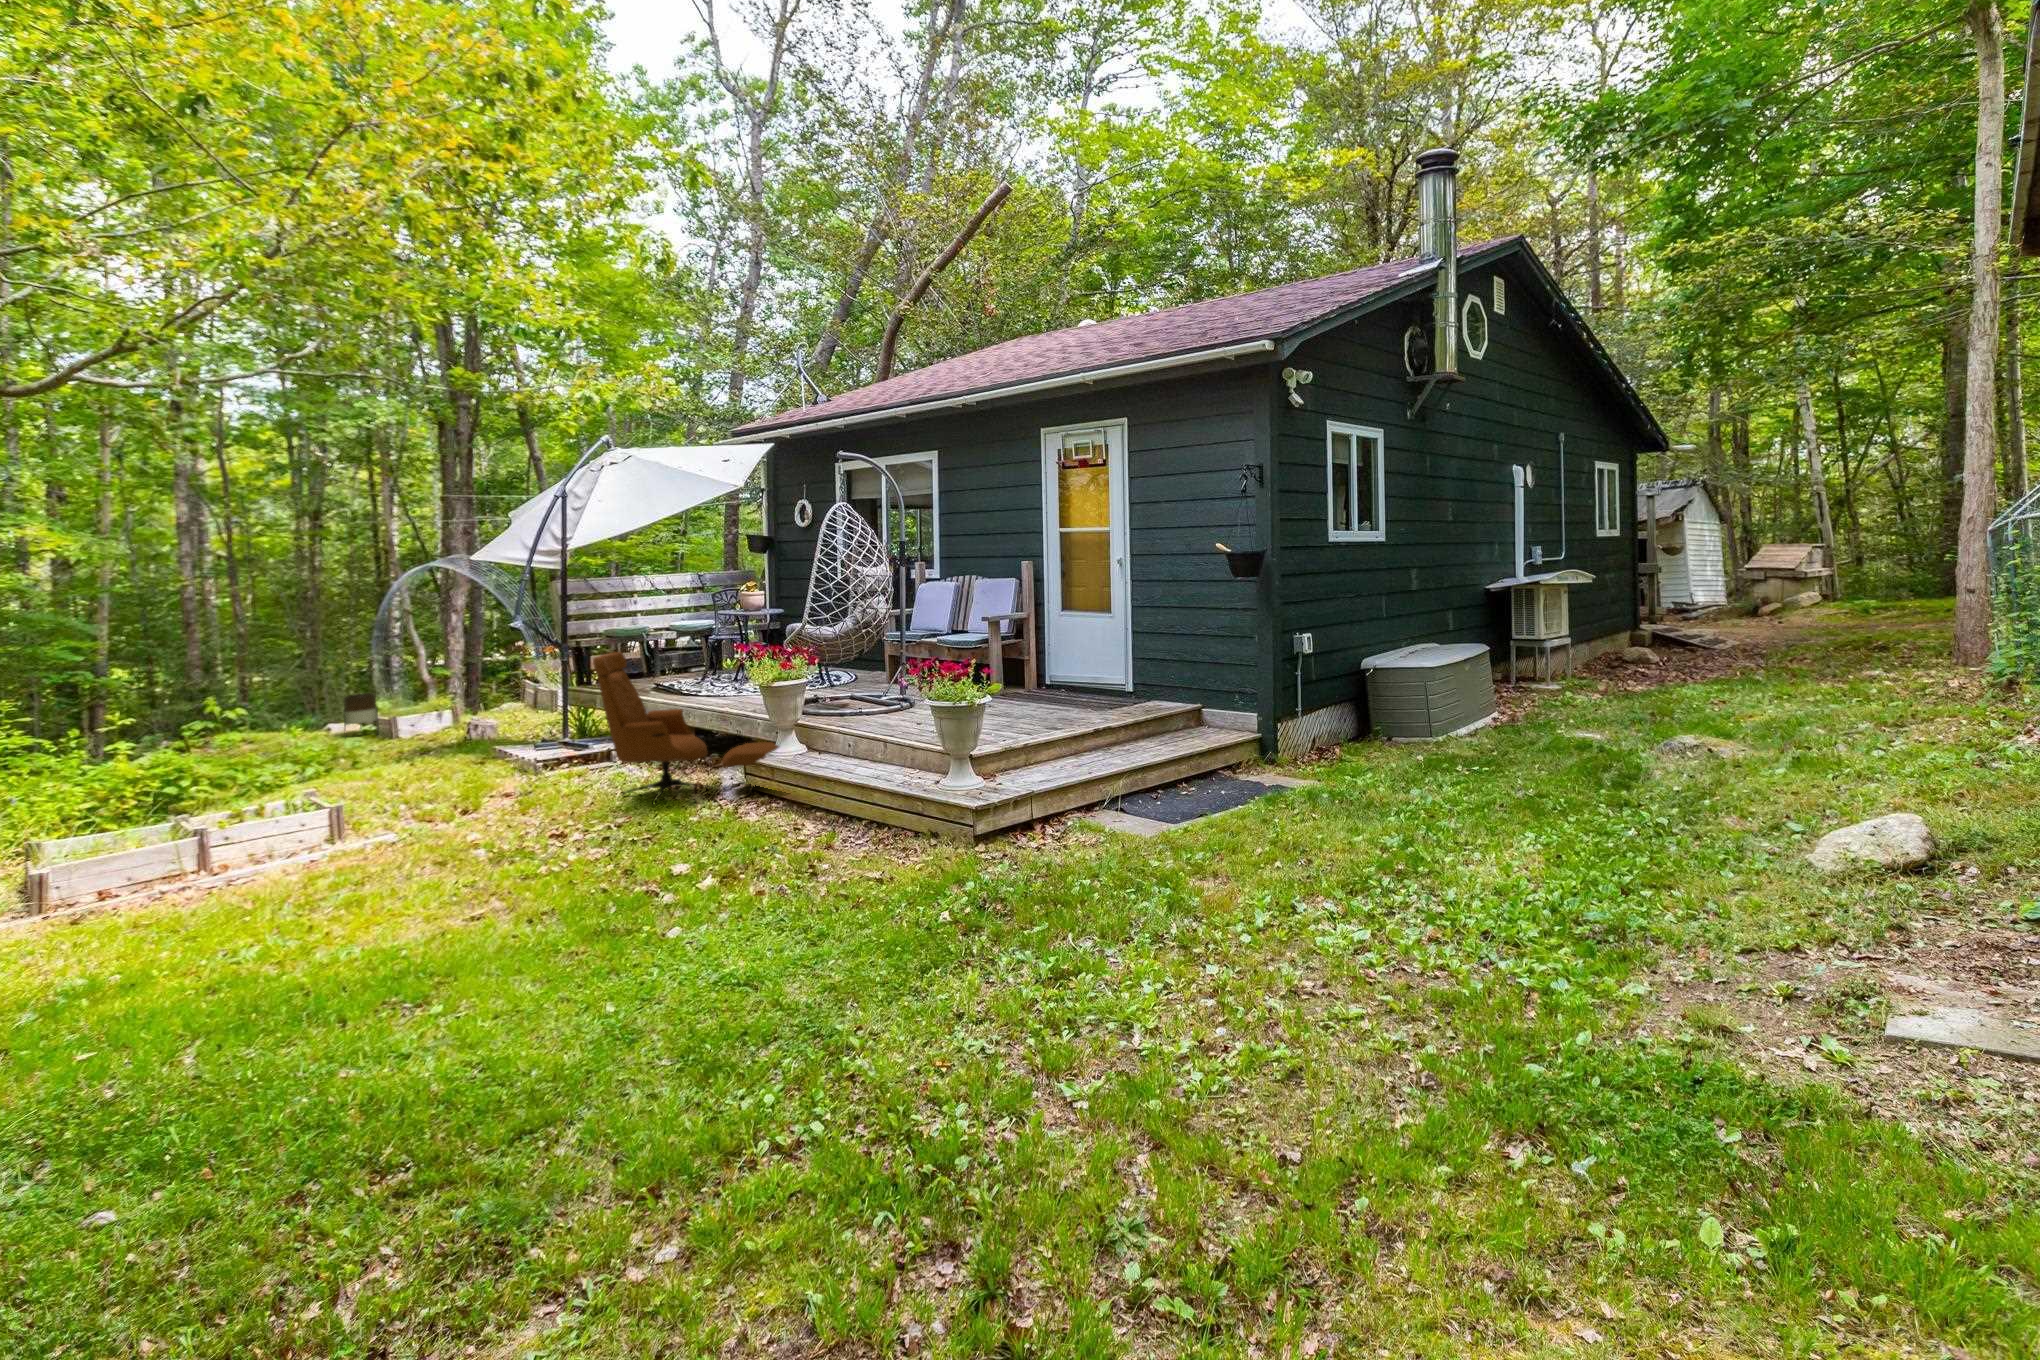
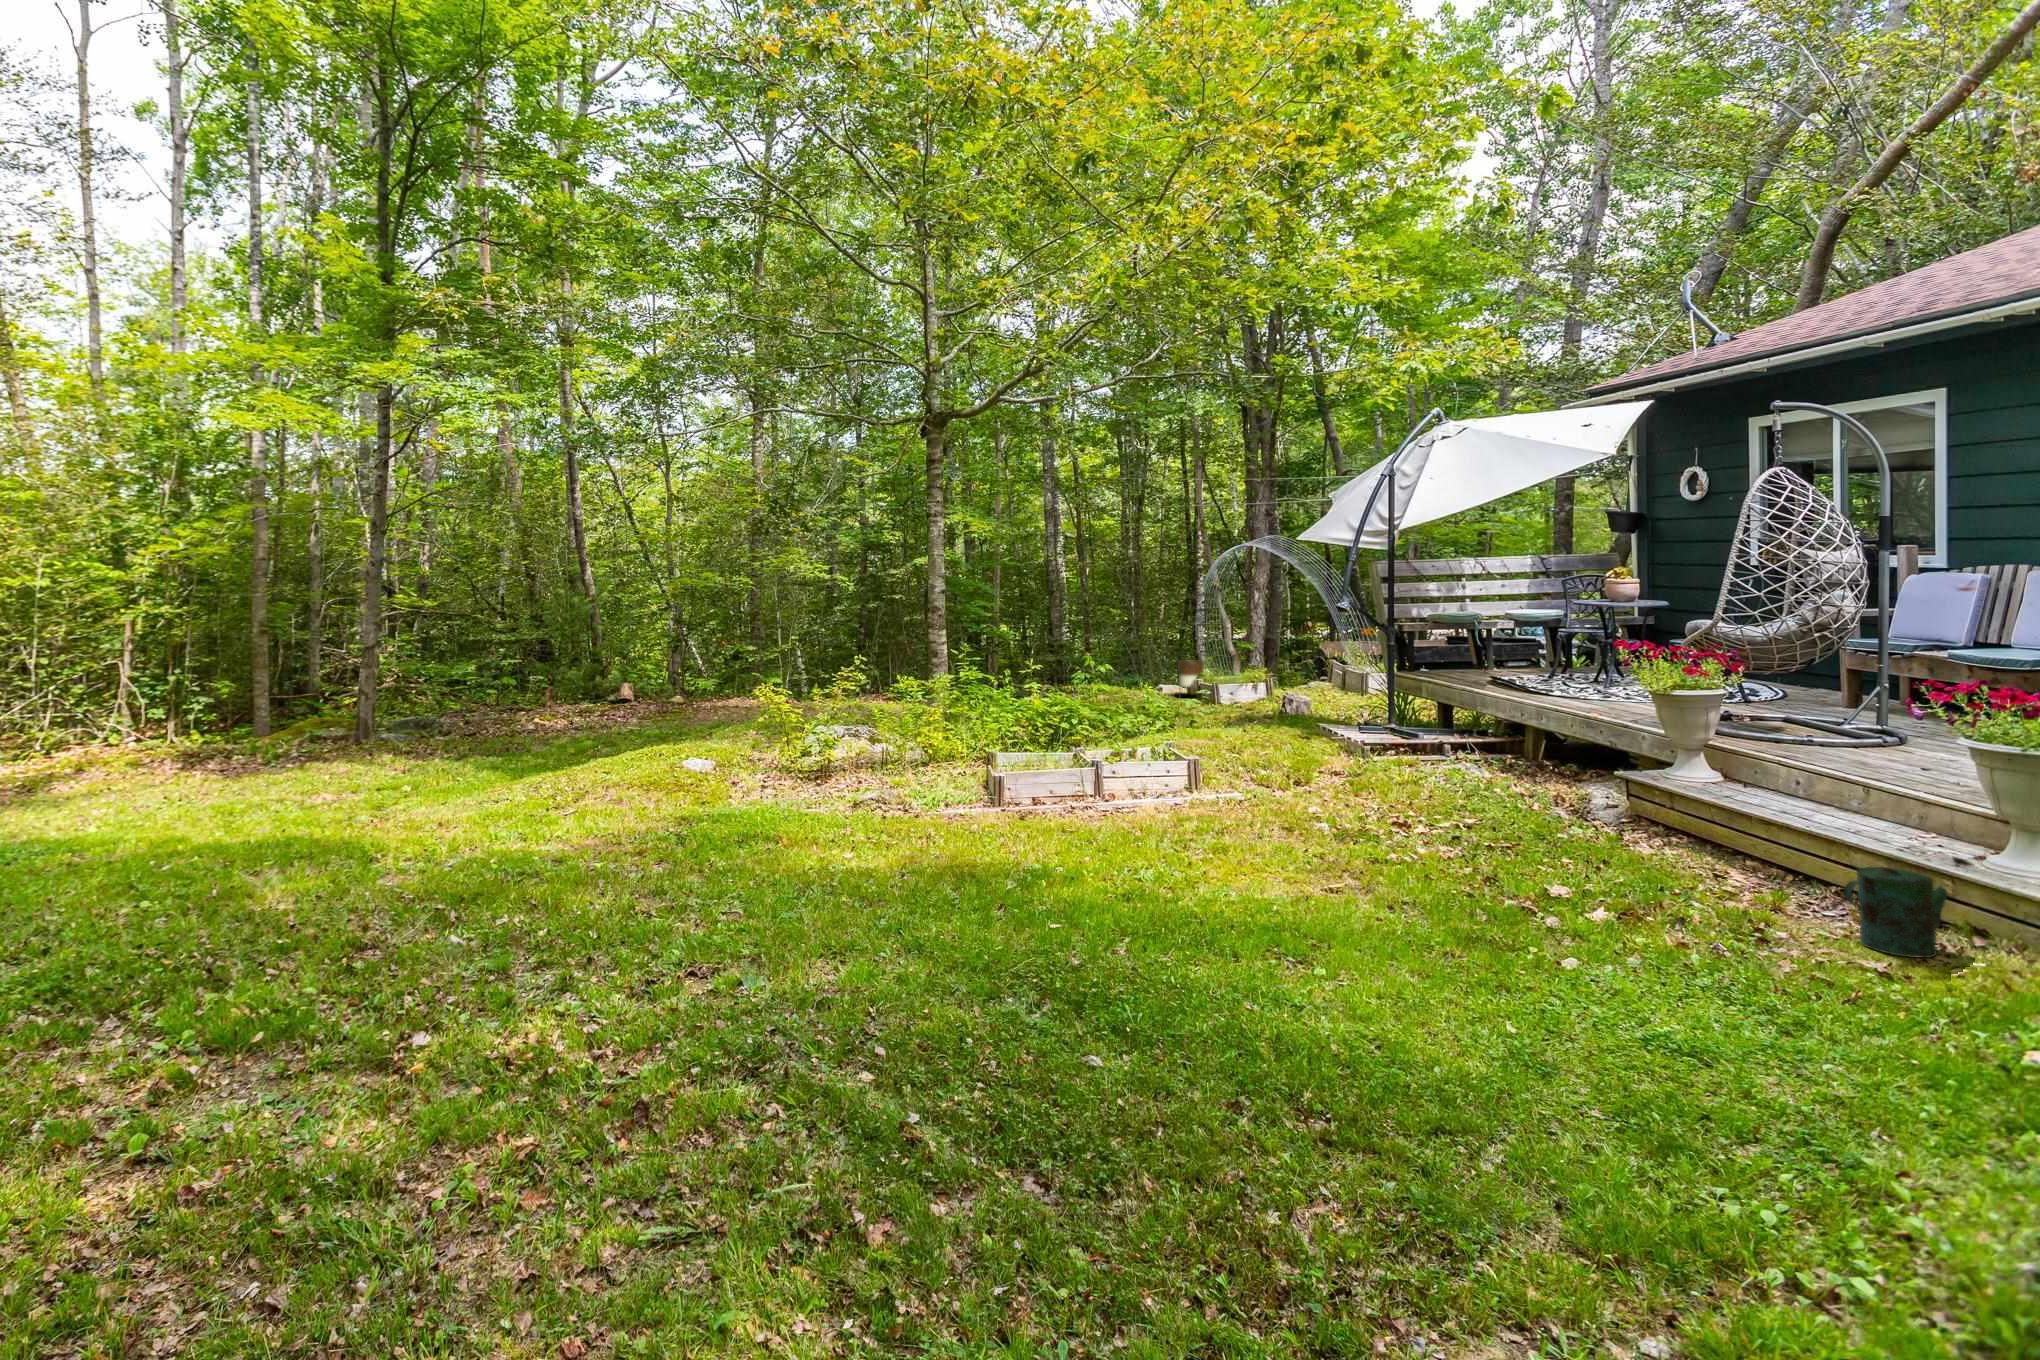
lounge chair: present [593,652,778,804] -> none [1435,639,1692,824]
watering can: none [864,784,934,865] -> present [1844,857,1973,958]

